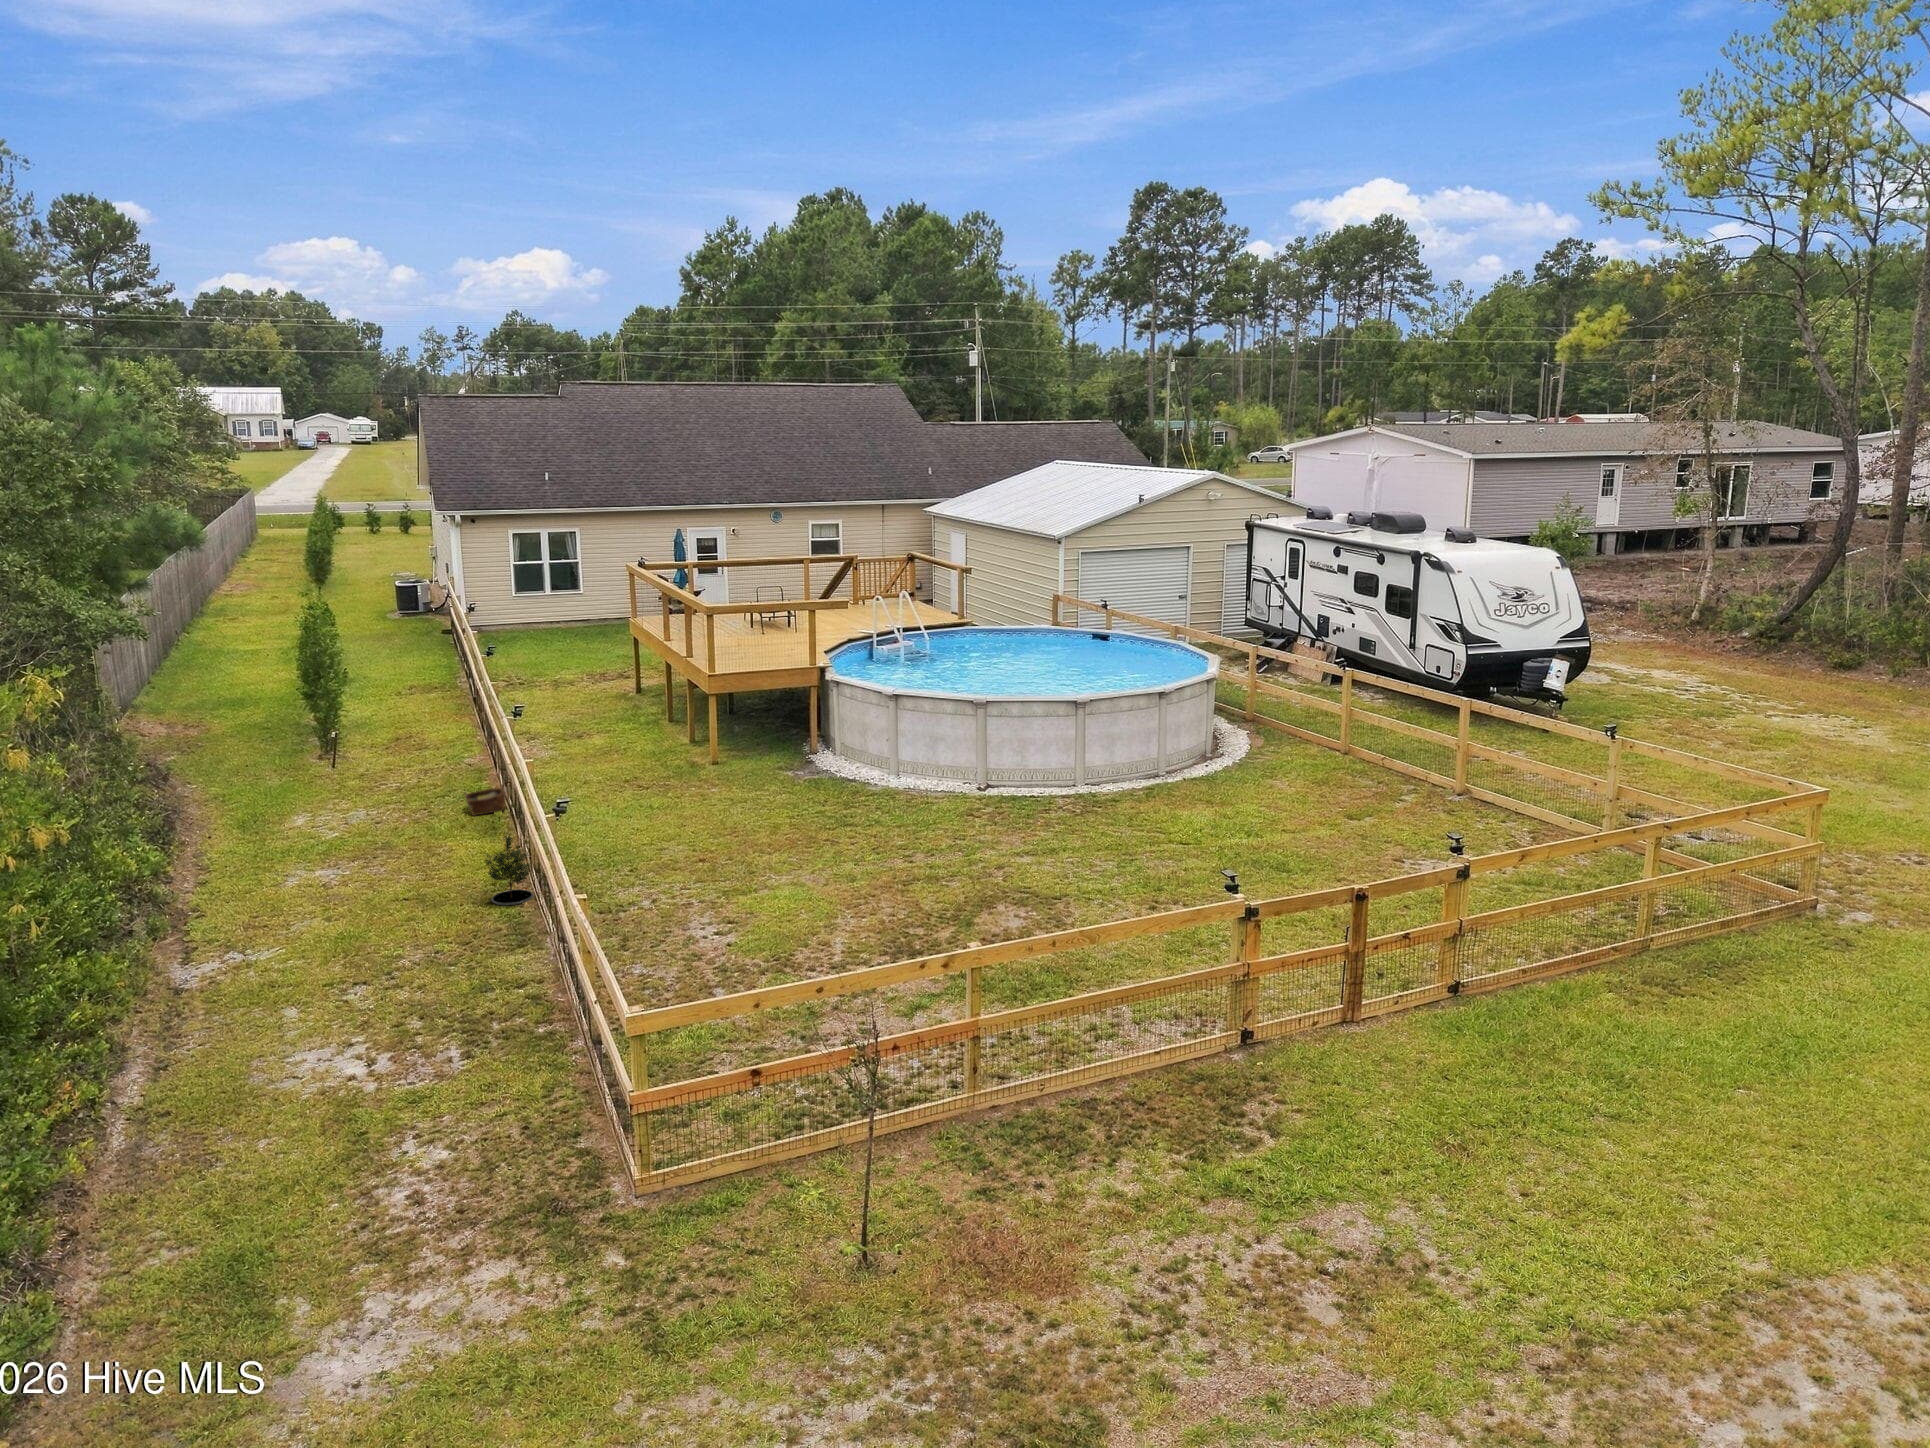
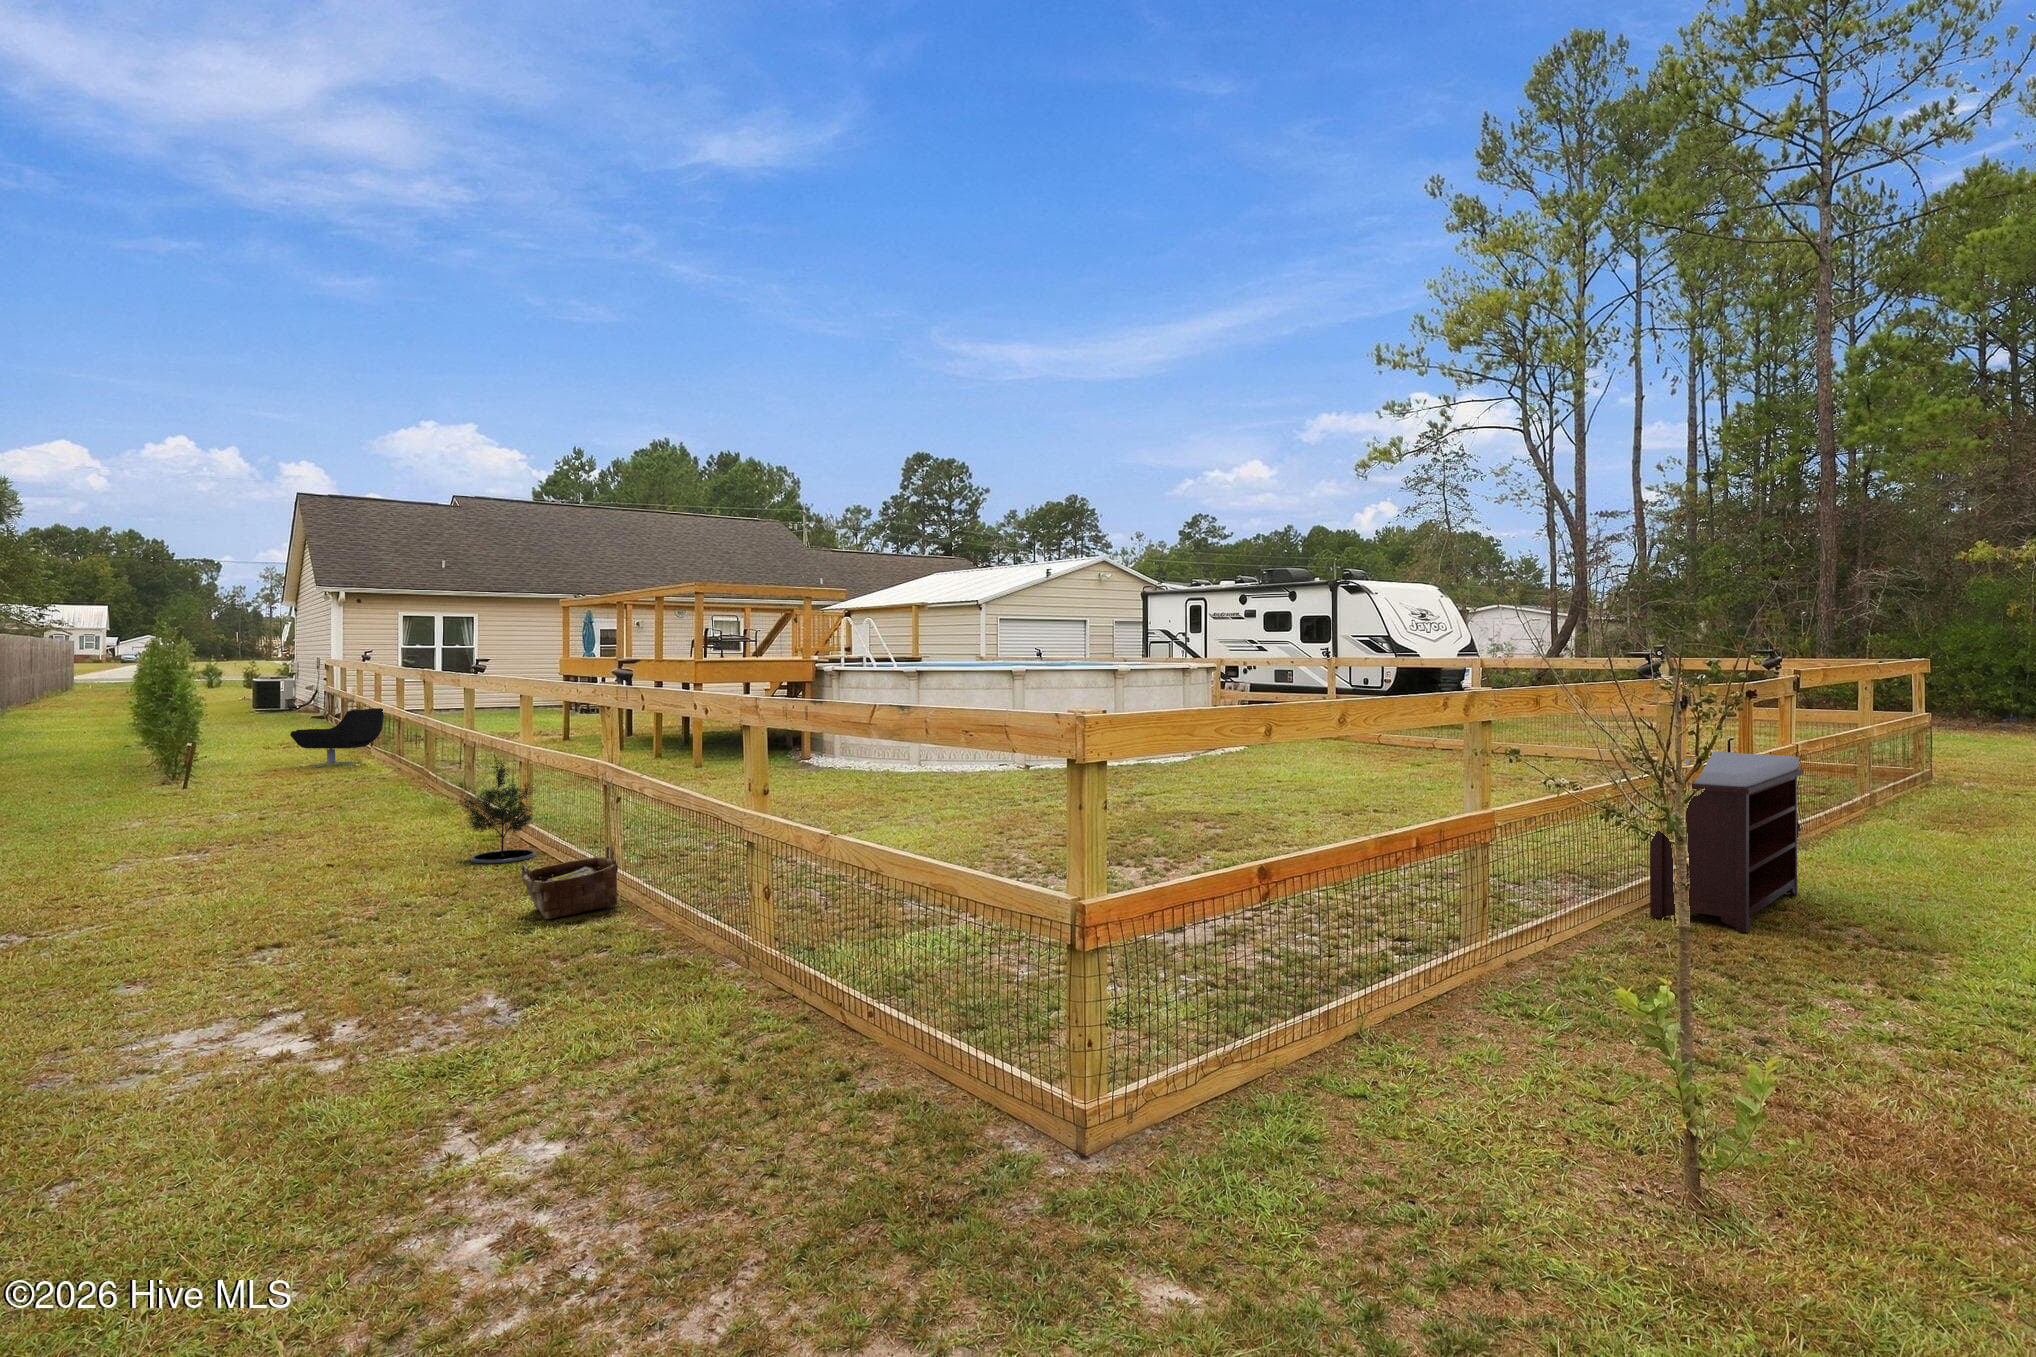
lounge chair: none [409,683,478,734] -> present [290,708,384,768]
woven basket: present [464,785,506,816] -> present [520,844,618,919]
bench: none [1186,945,1356,1098] -> present [1644,752,1804,933]

